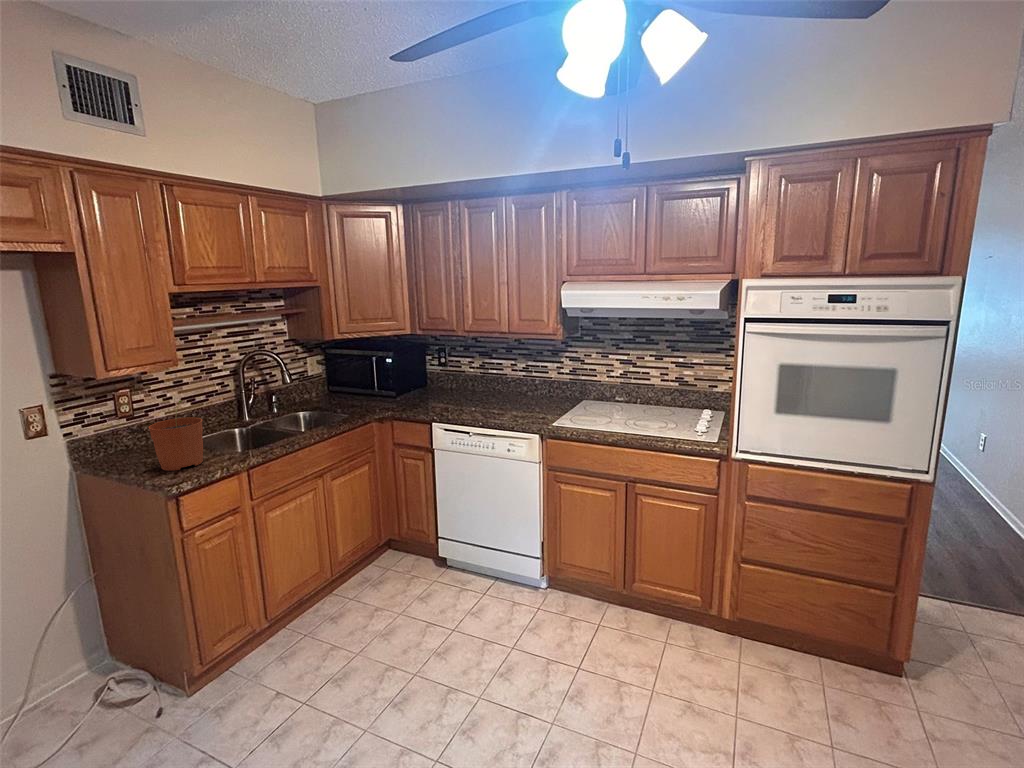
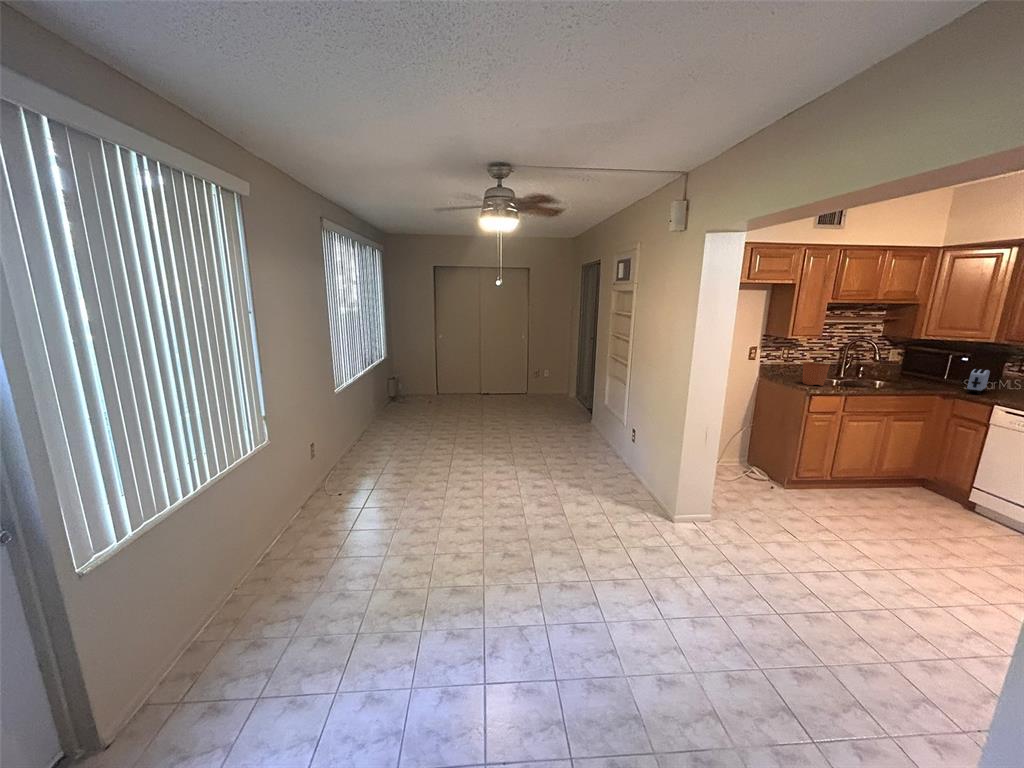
toaster: none [399,373,418,410] -> present [967,369,990,394]

